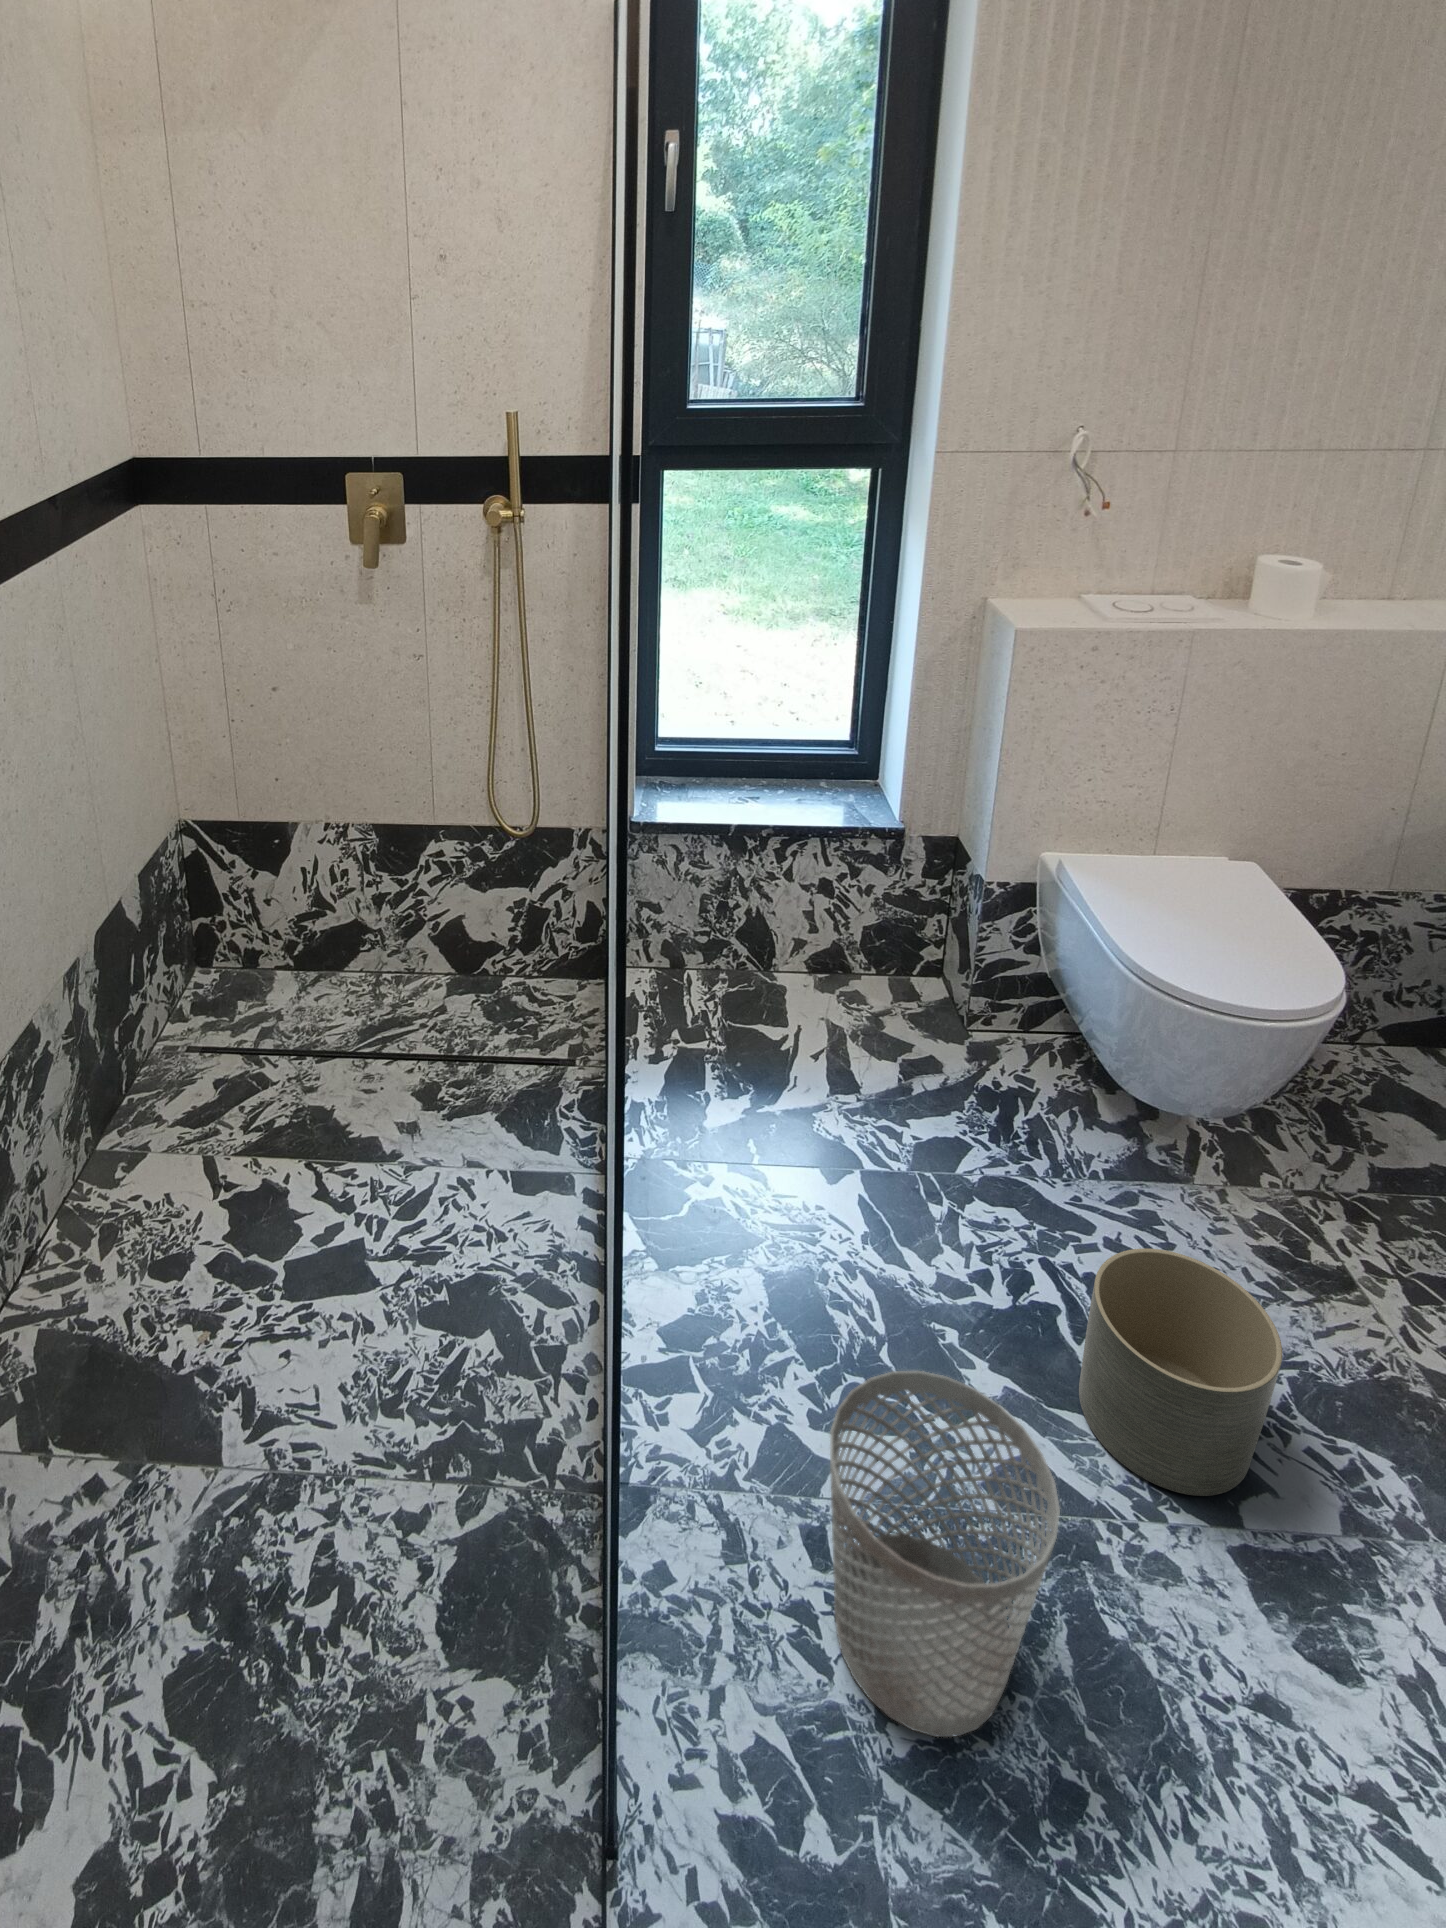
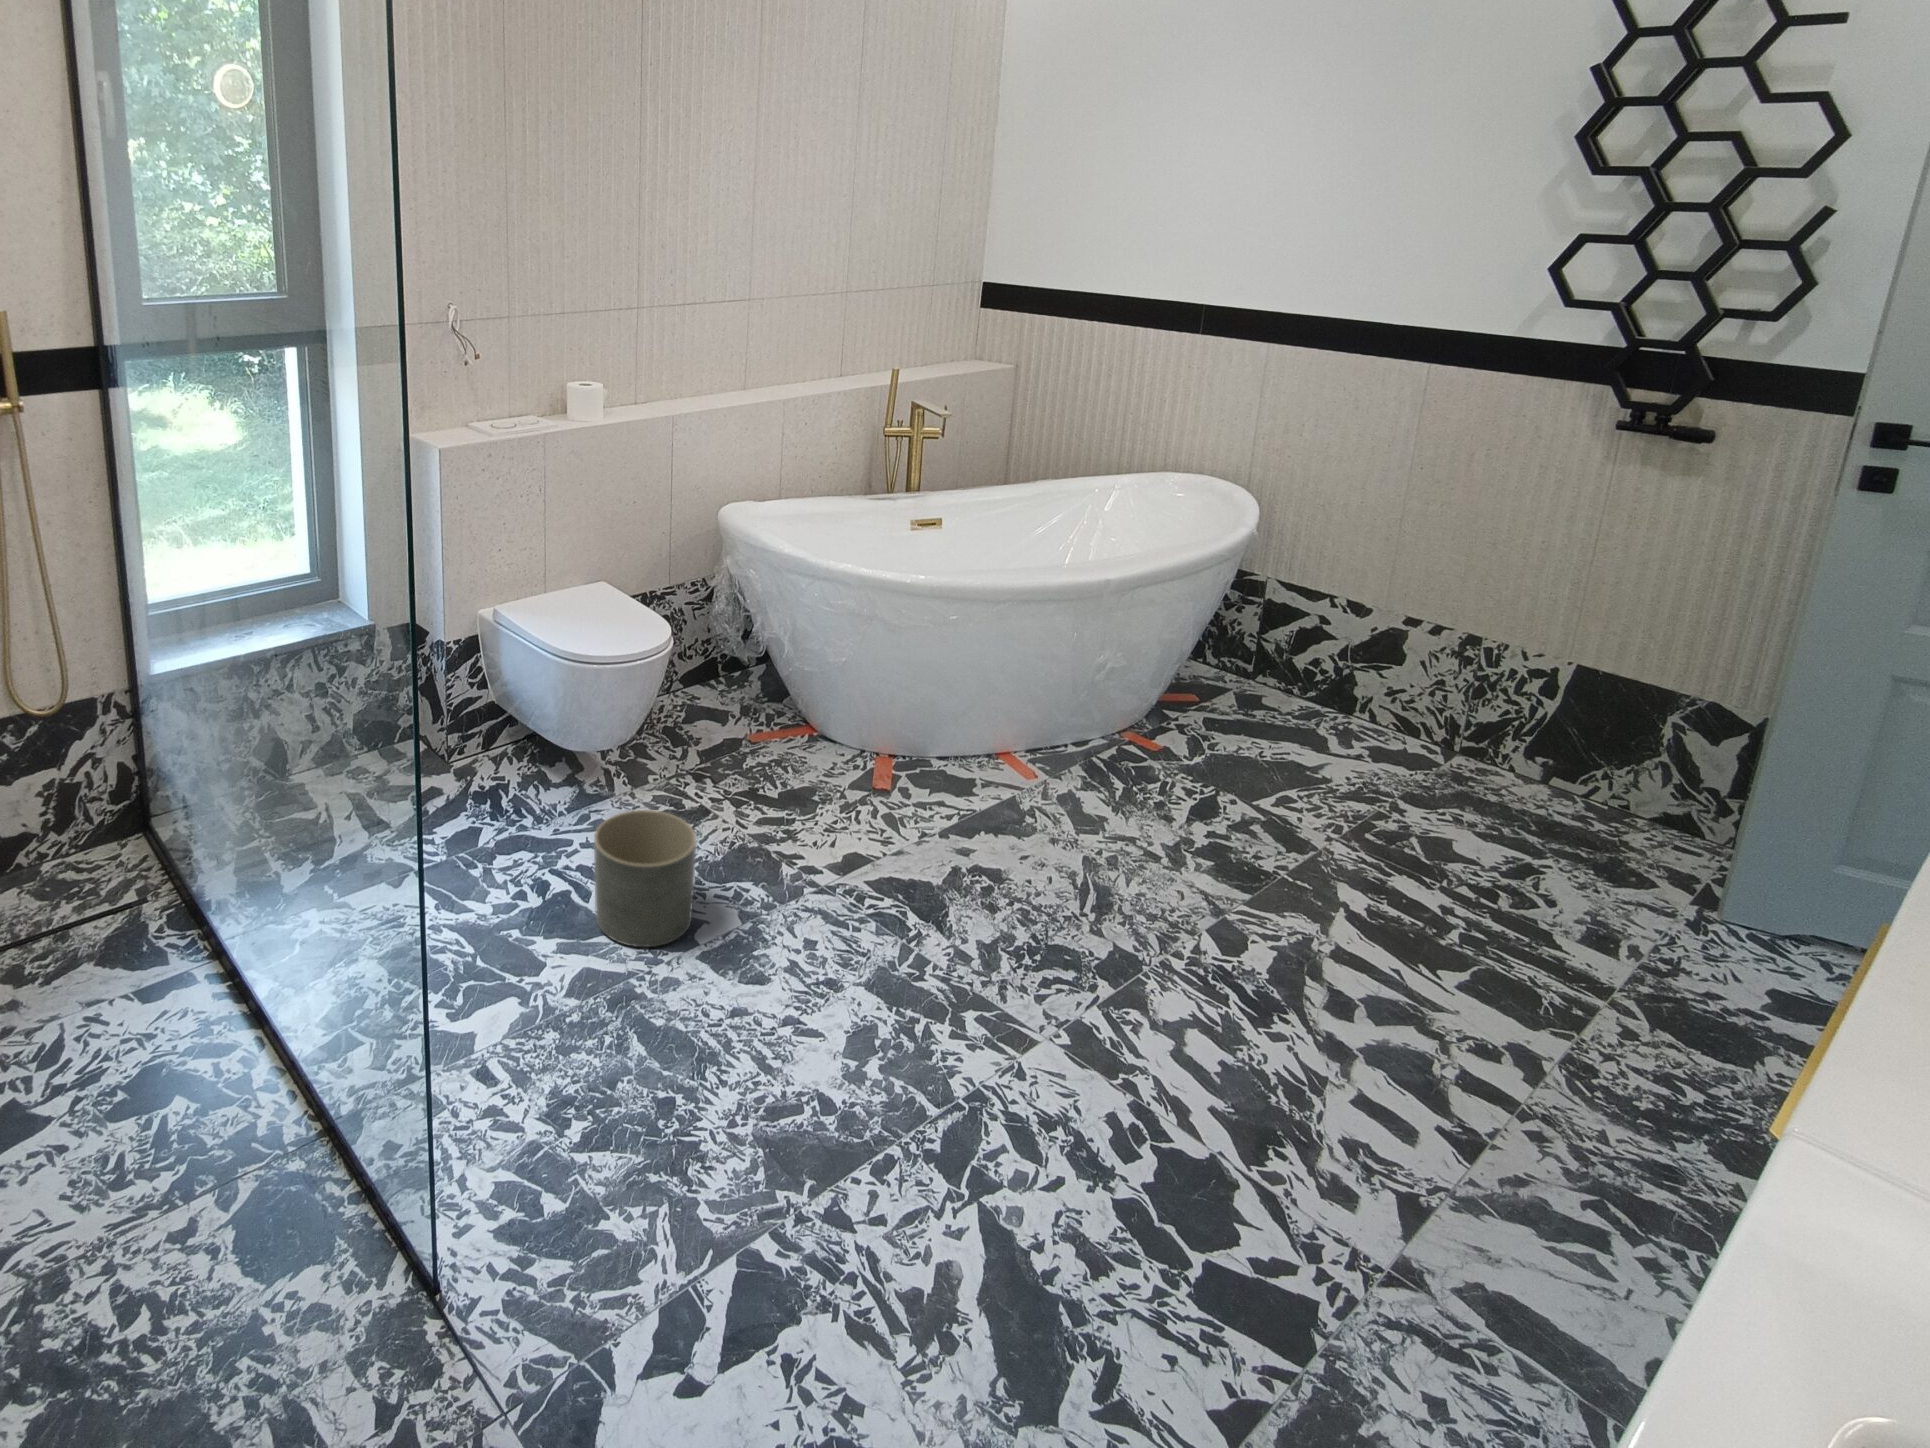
wastebasket: present [830,1371,1060,1737] -> none [493,901,633,1128]

